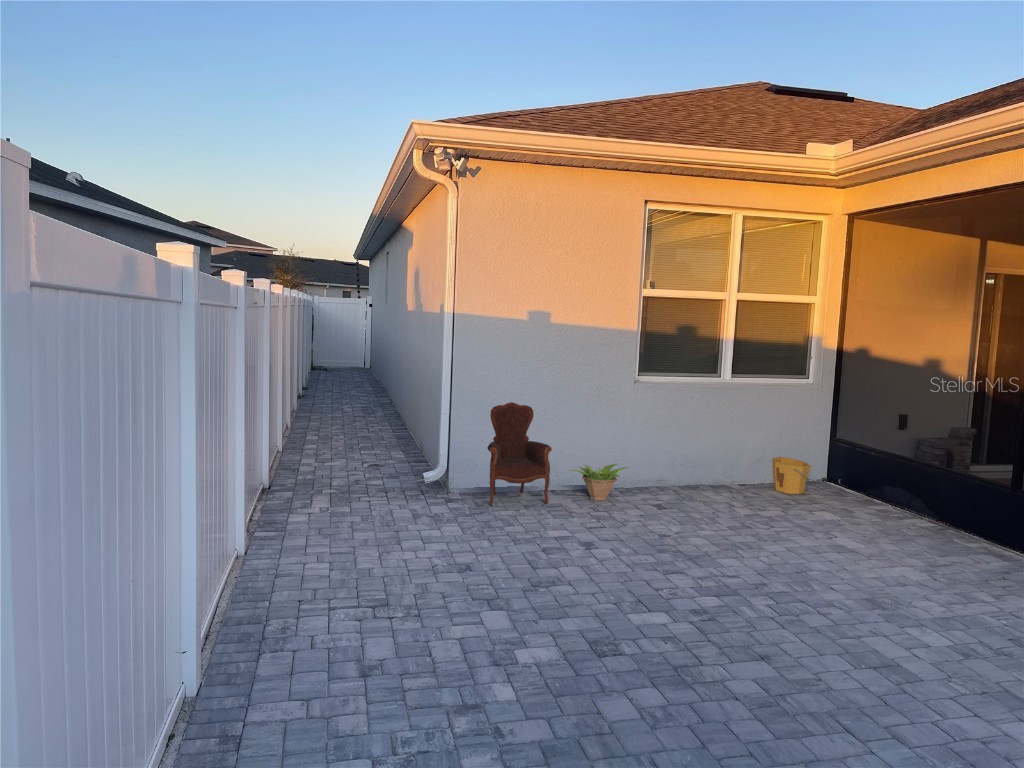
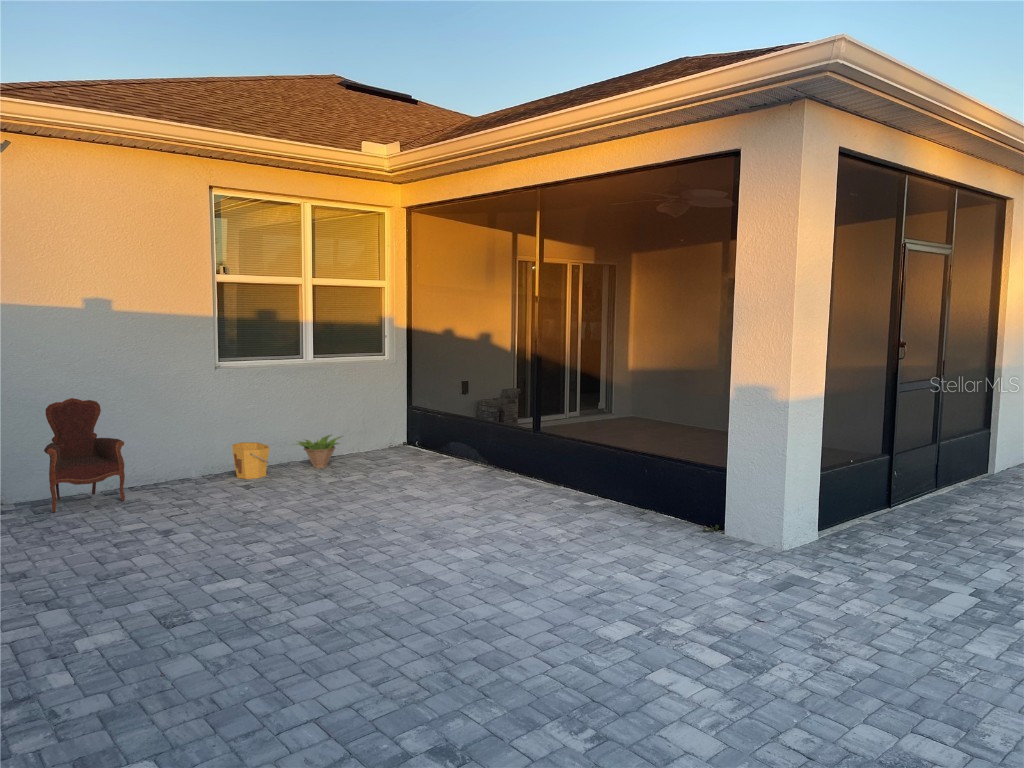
bucket: present [772,457,811,494] -> present [232,442,270,479]
decorative plant: present [571,464,627,500] -> present [297,435,341,468]

